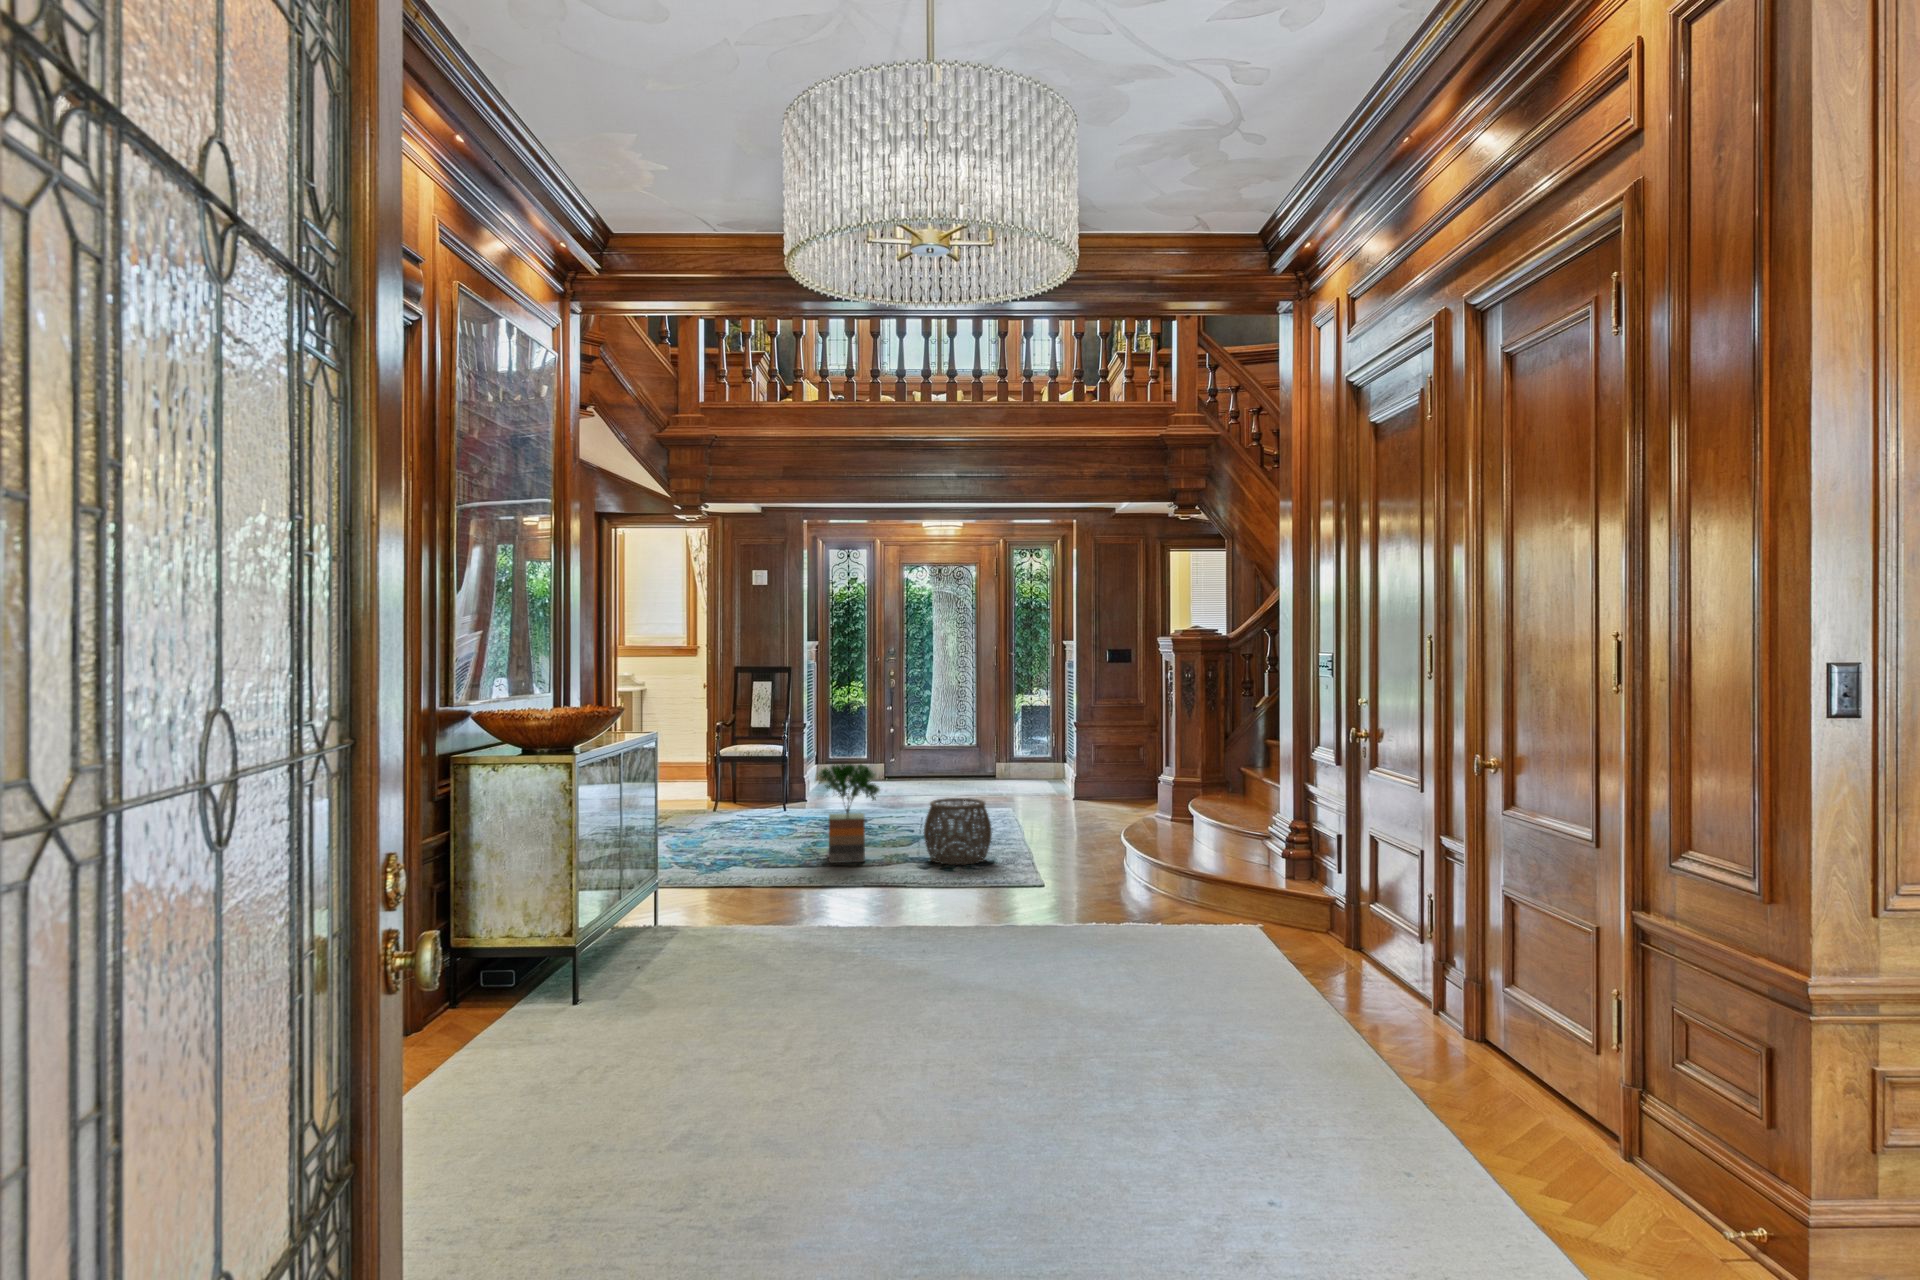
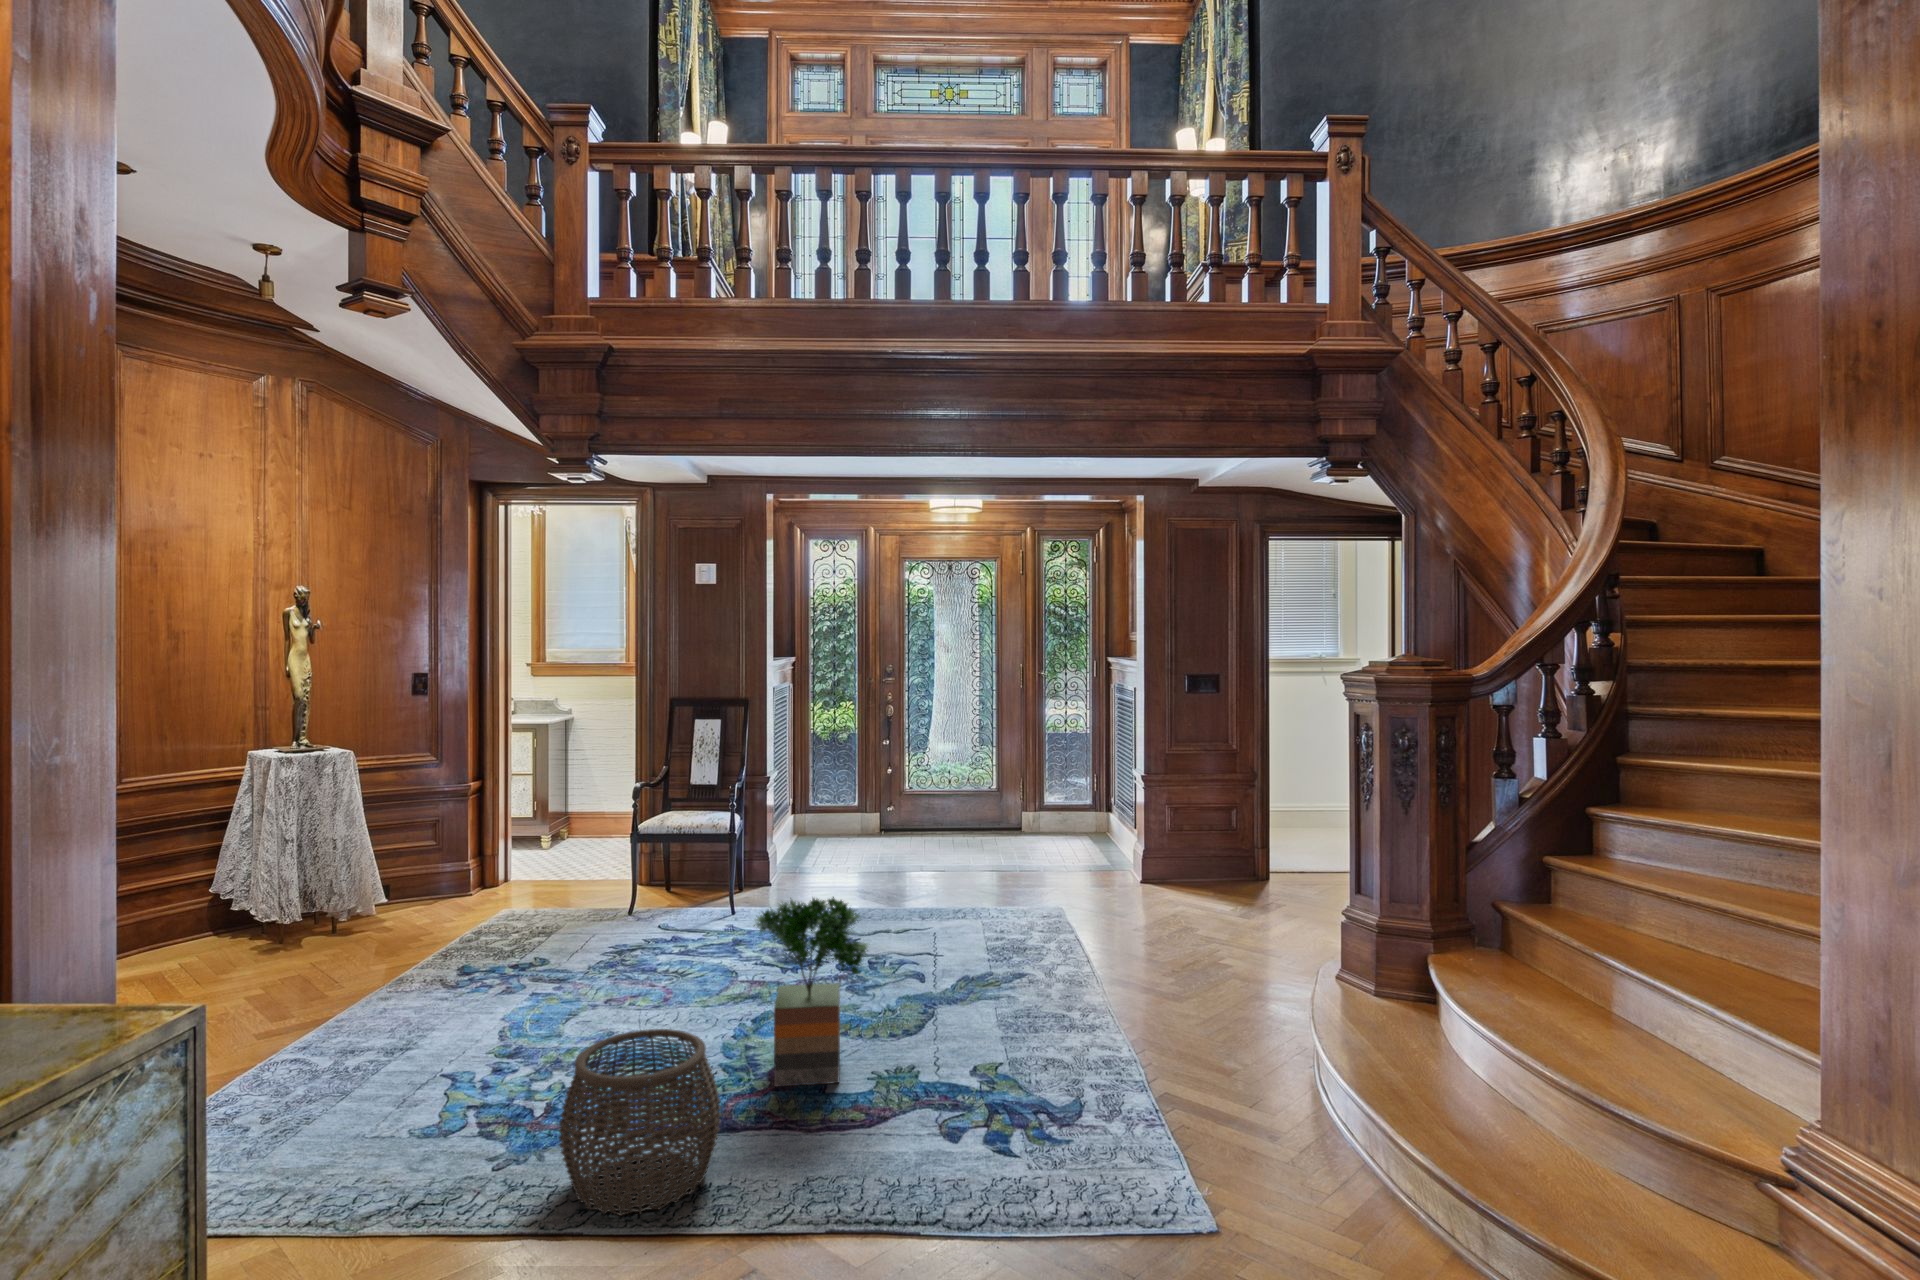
woven basket: present [924,798,992,865] -> present [559,1029,721,1216]

